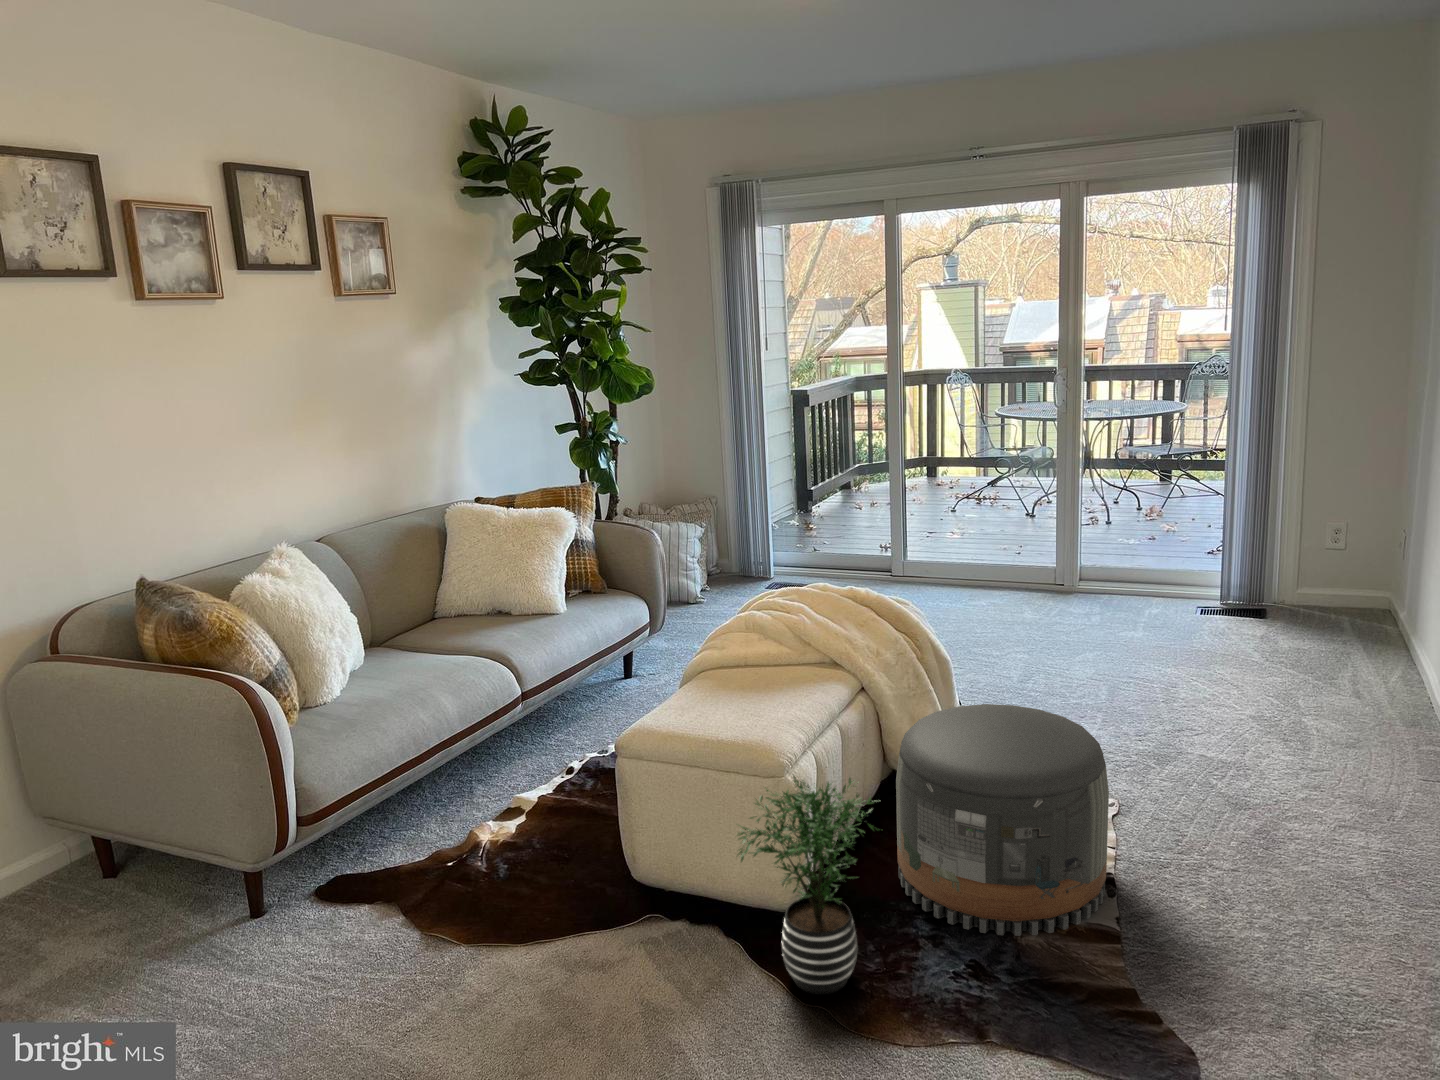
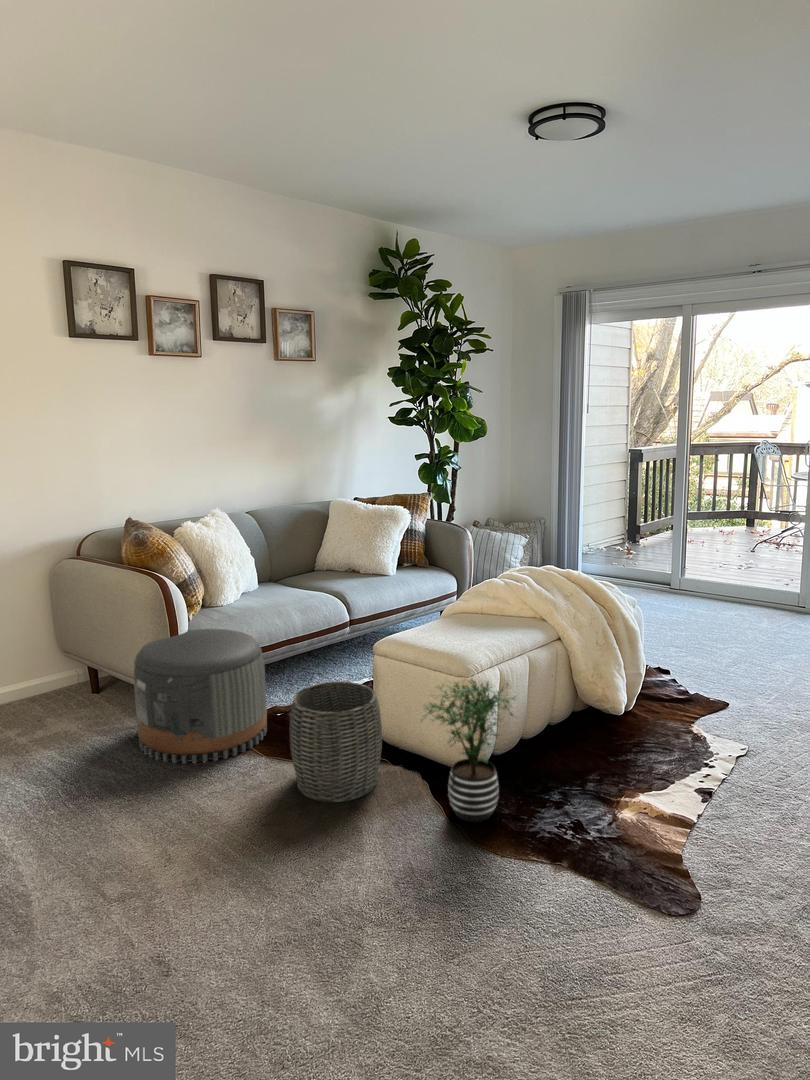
pouf: present [896,704,1109,936] -> present [133,629,267,764]
woven basket: none [514,807,662,1006] -> present [289,682,382,802]

